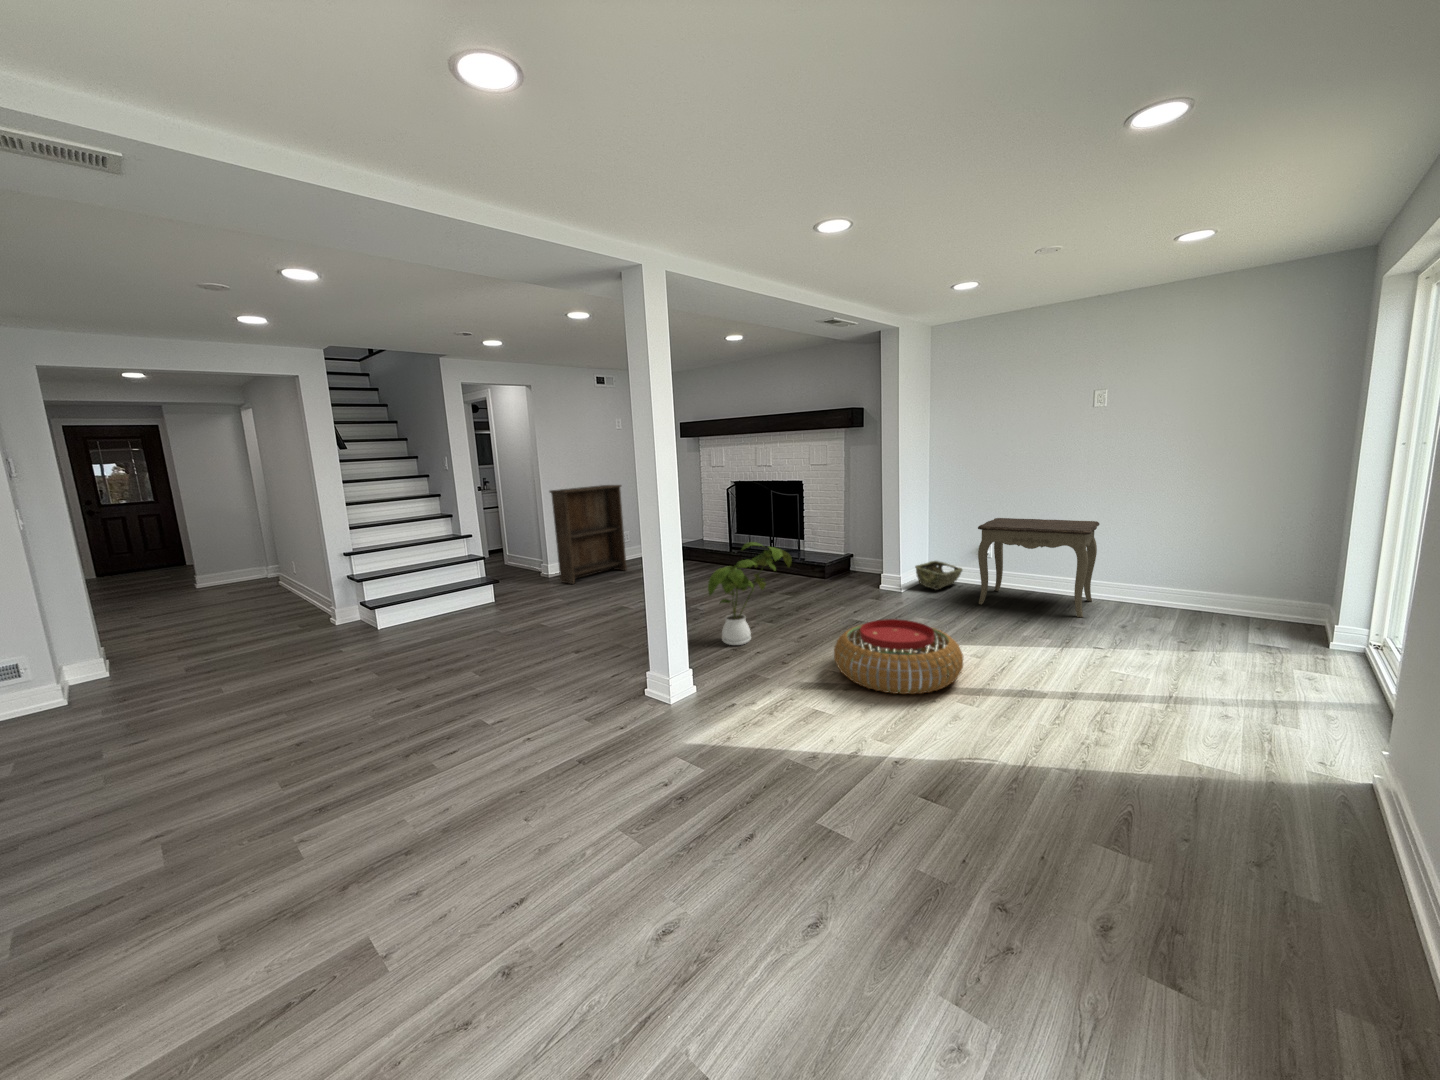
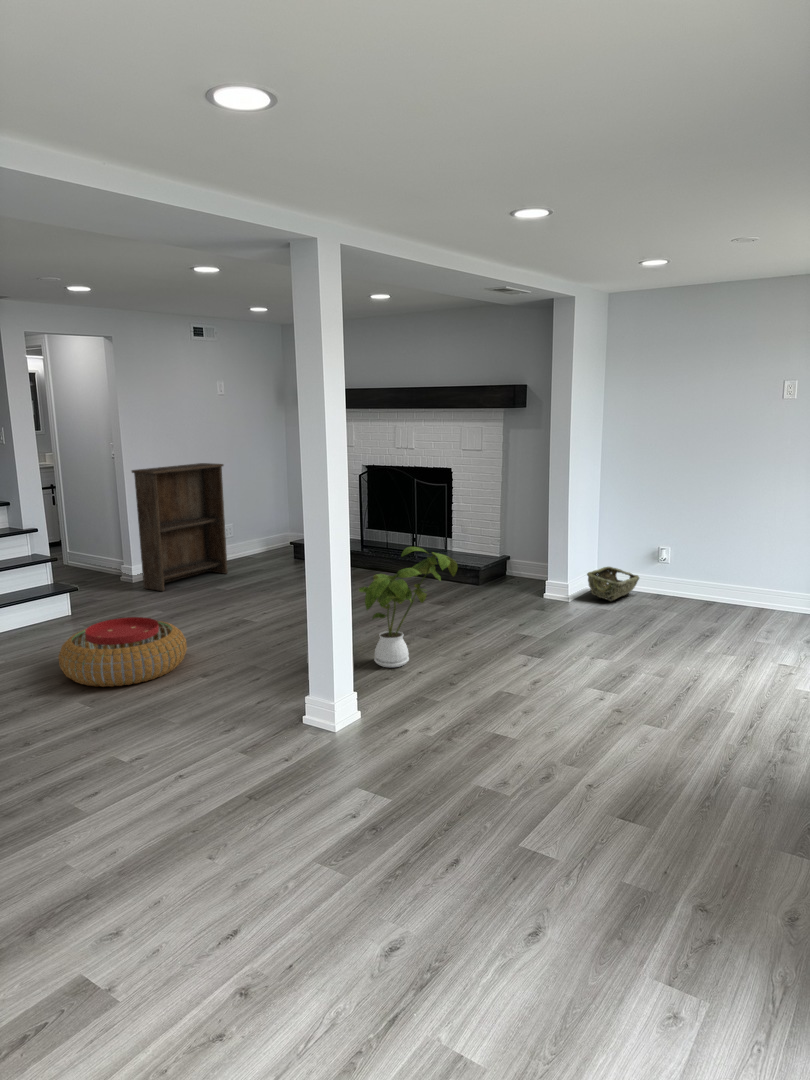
side table: present [978,518,1099,617] -> none [658,520,787,633]
pouf: present [834,619,963,694] -> present [58,617,187,687]

